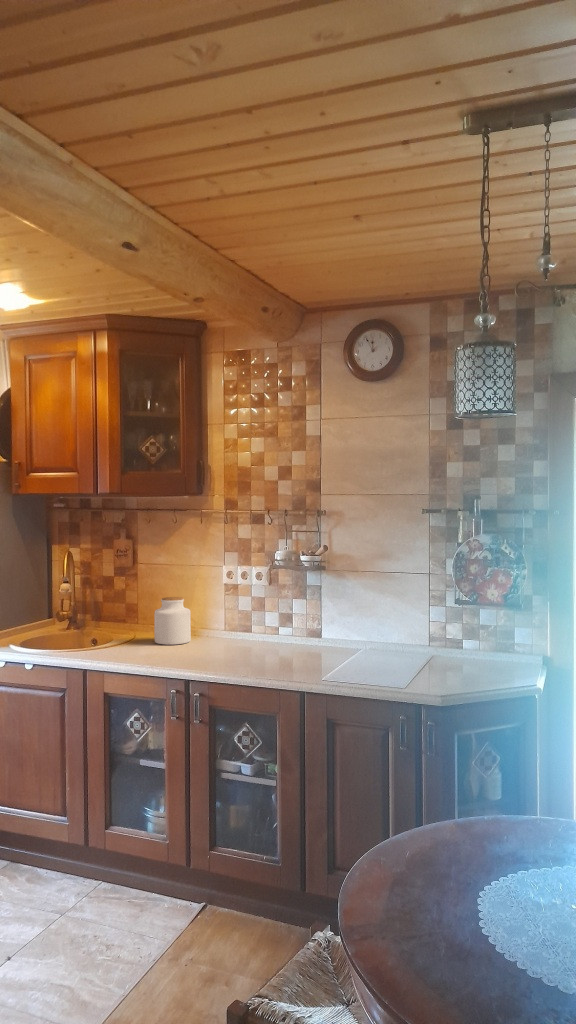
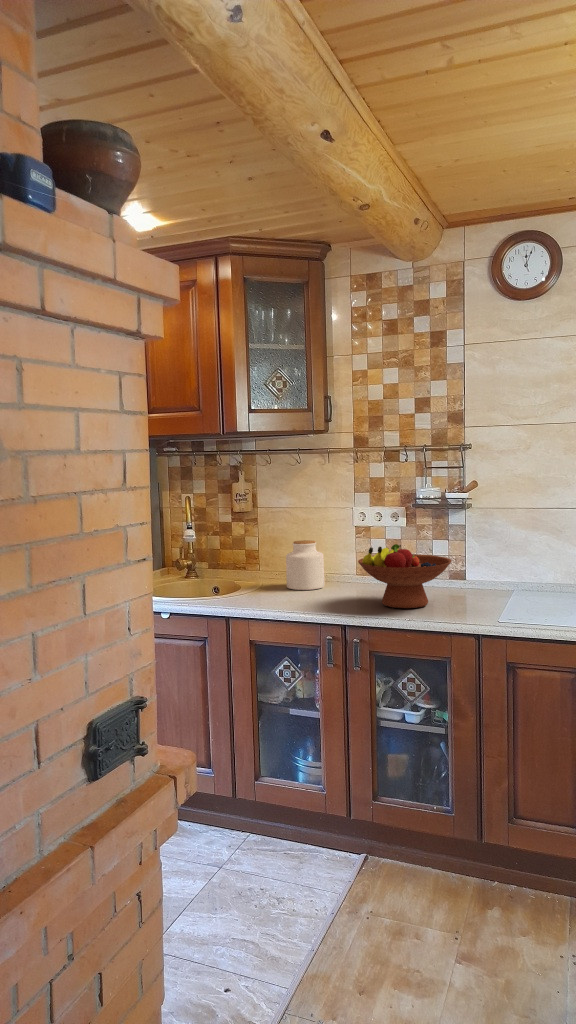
fruit bowl: none [207,604,294,665] -> present [358,544,452,608]

